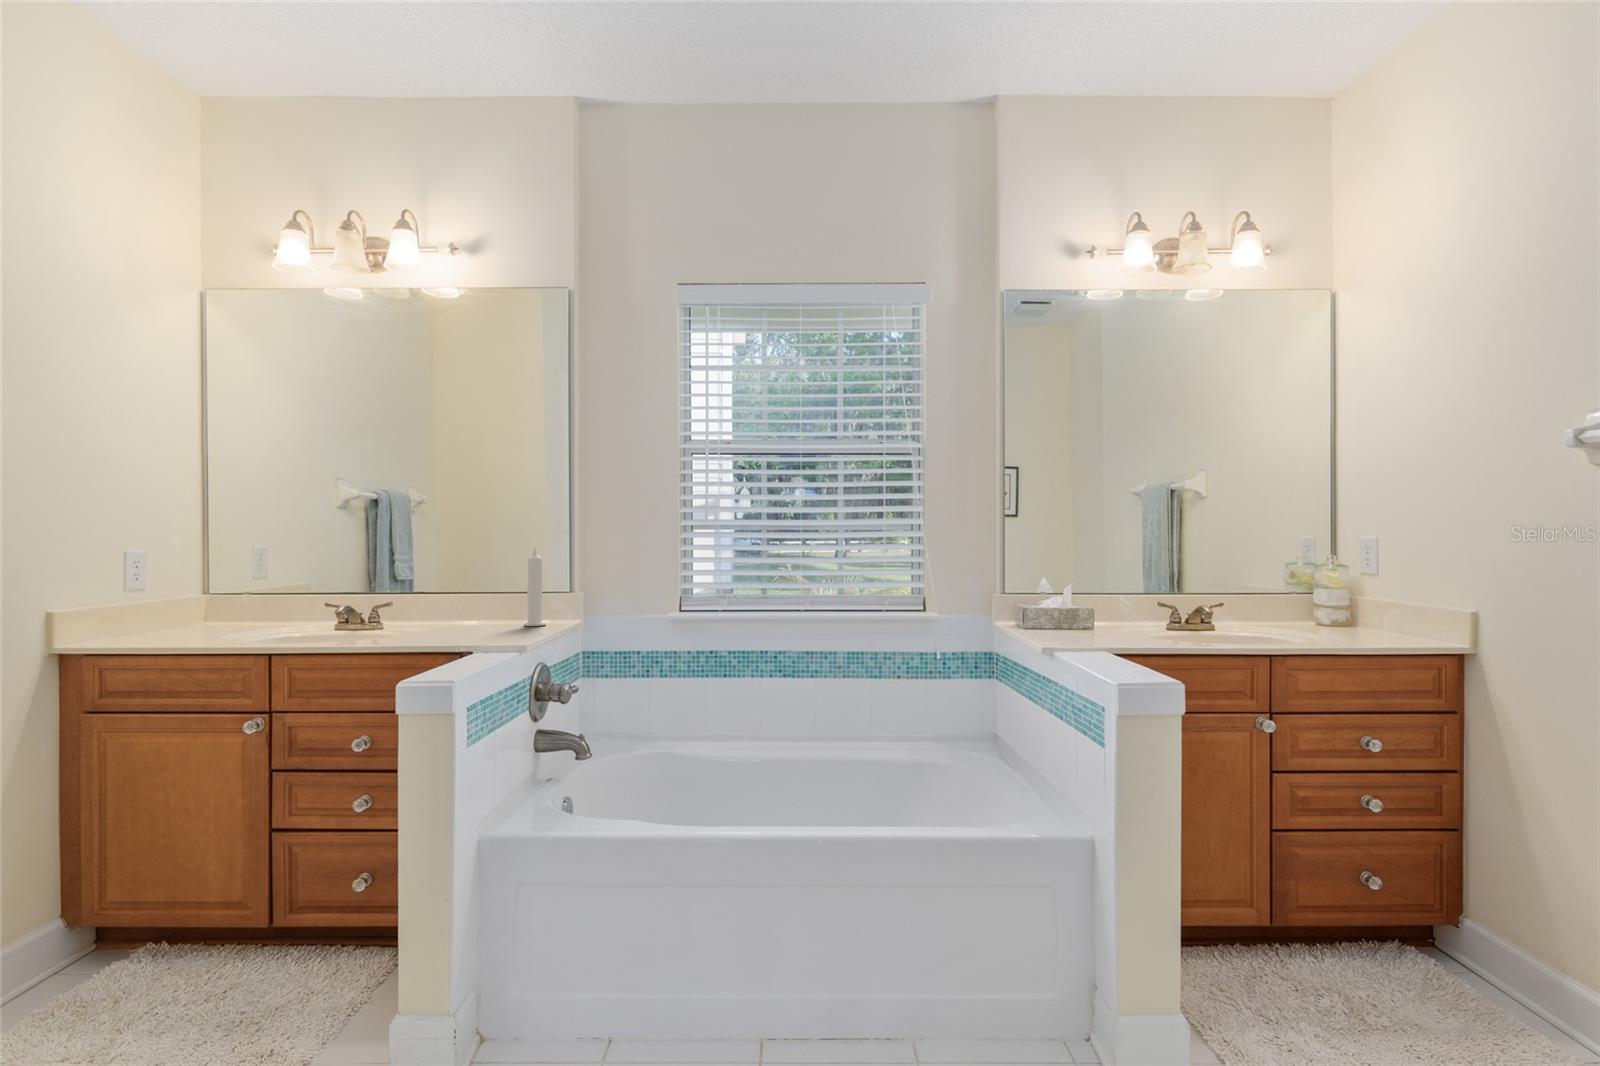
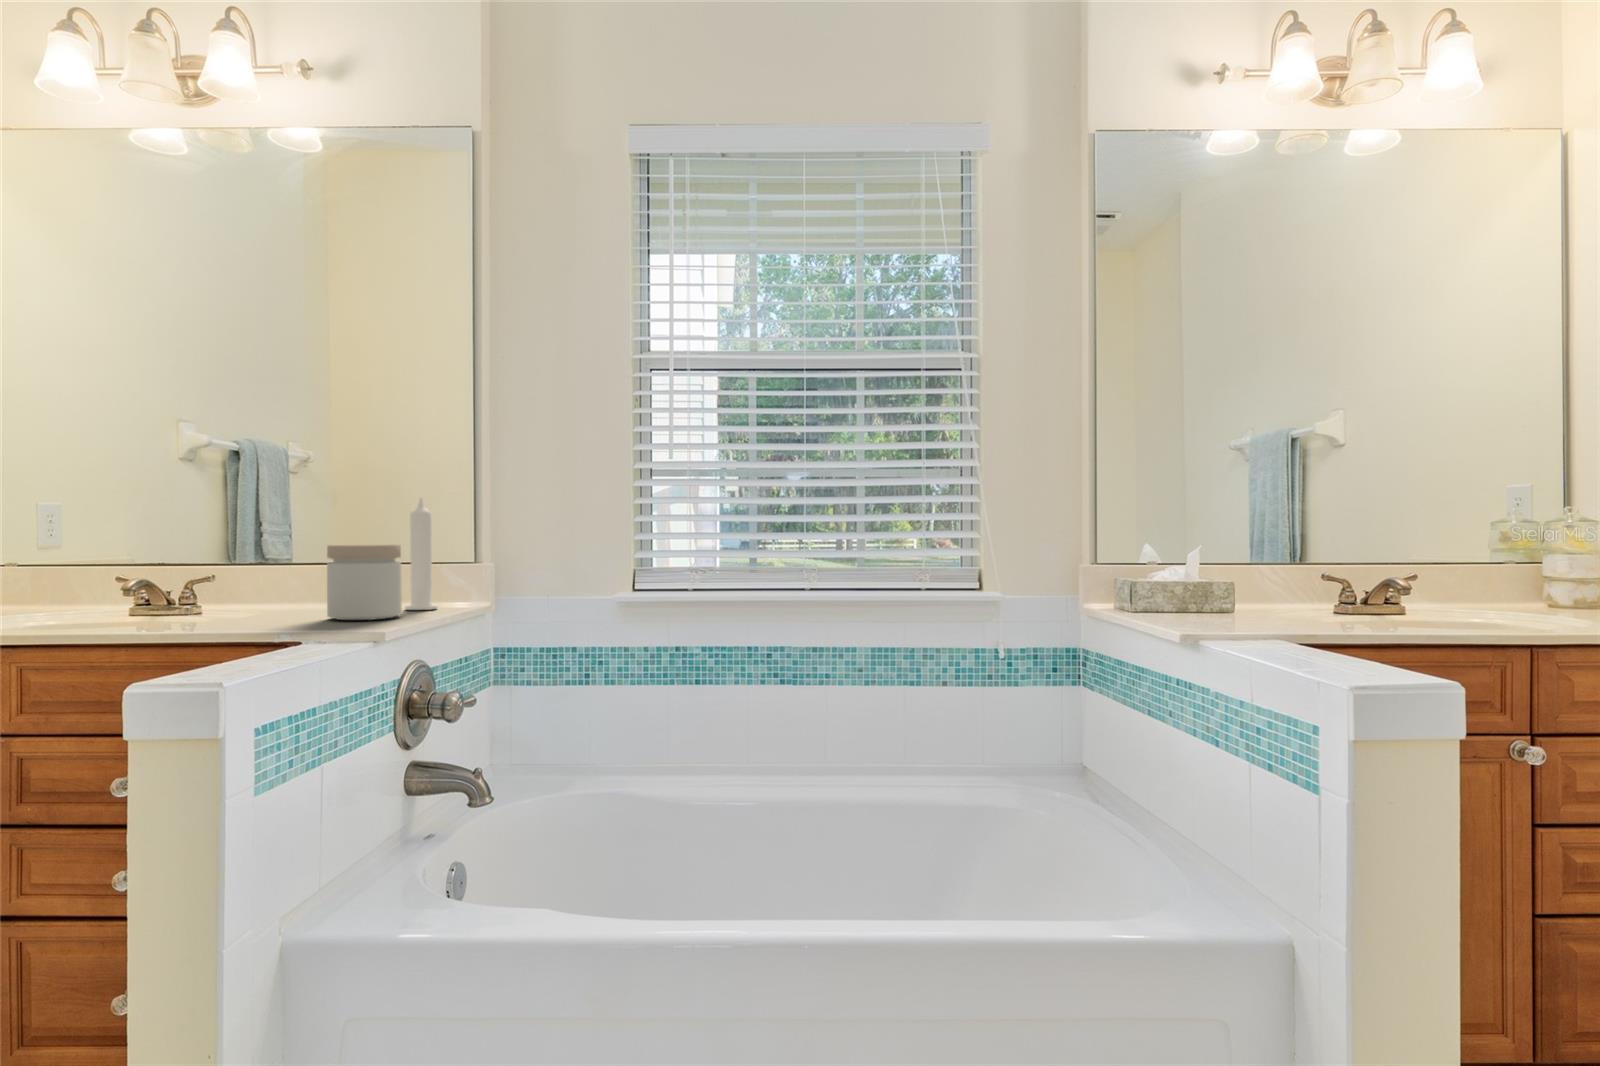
jar: none [476,582,525,634] -> present [327,545,402,620]

